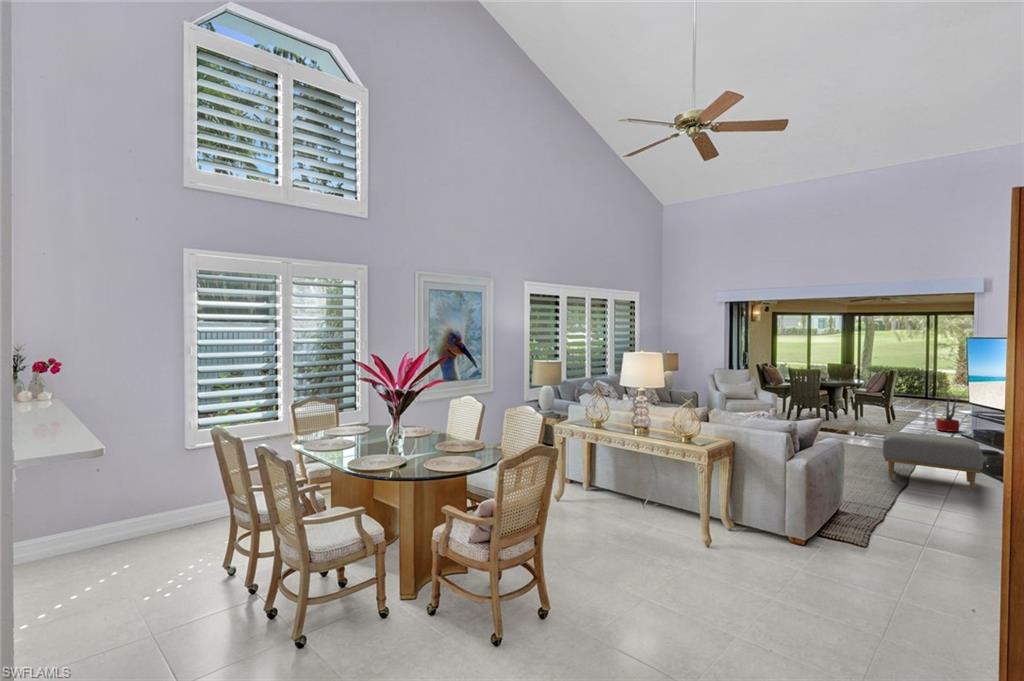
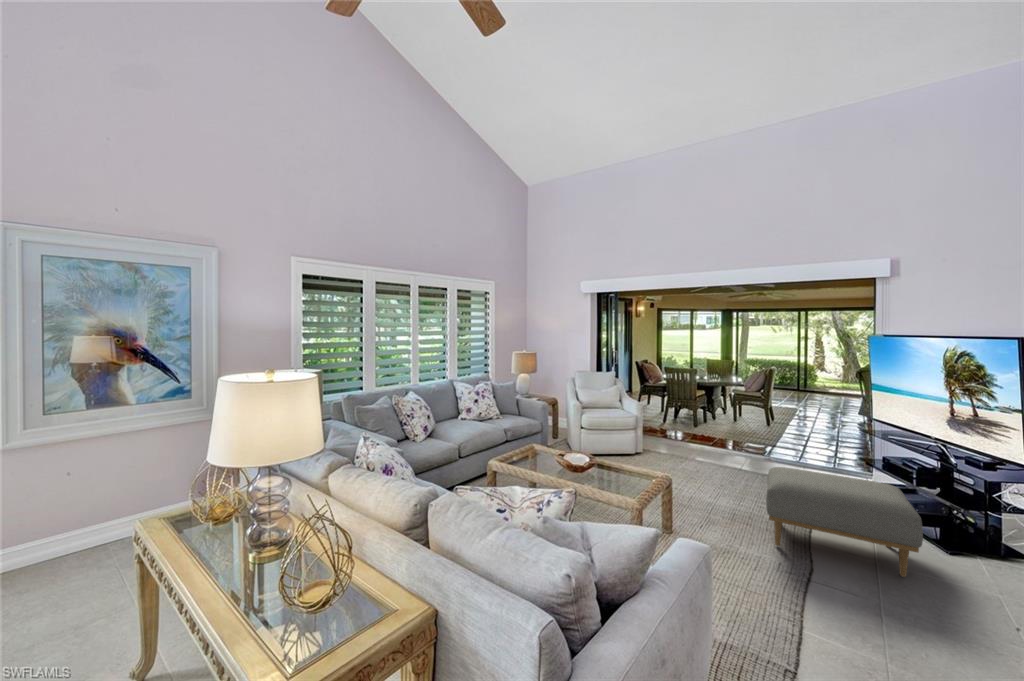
decorative plant: present [934,392,960,432] -> none [816,390,861,441]

